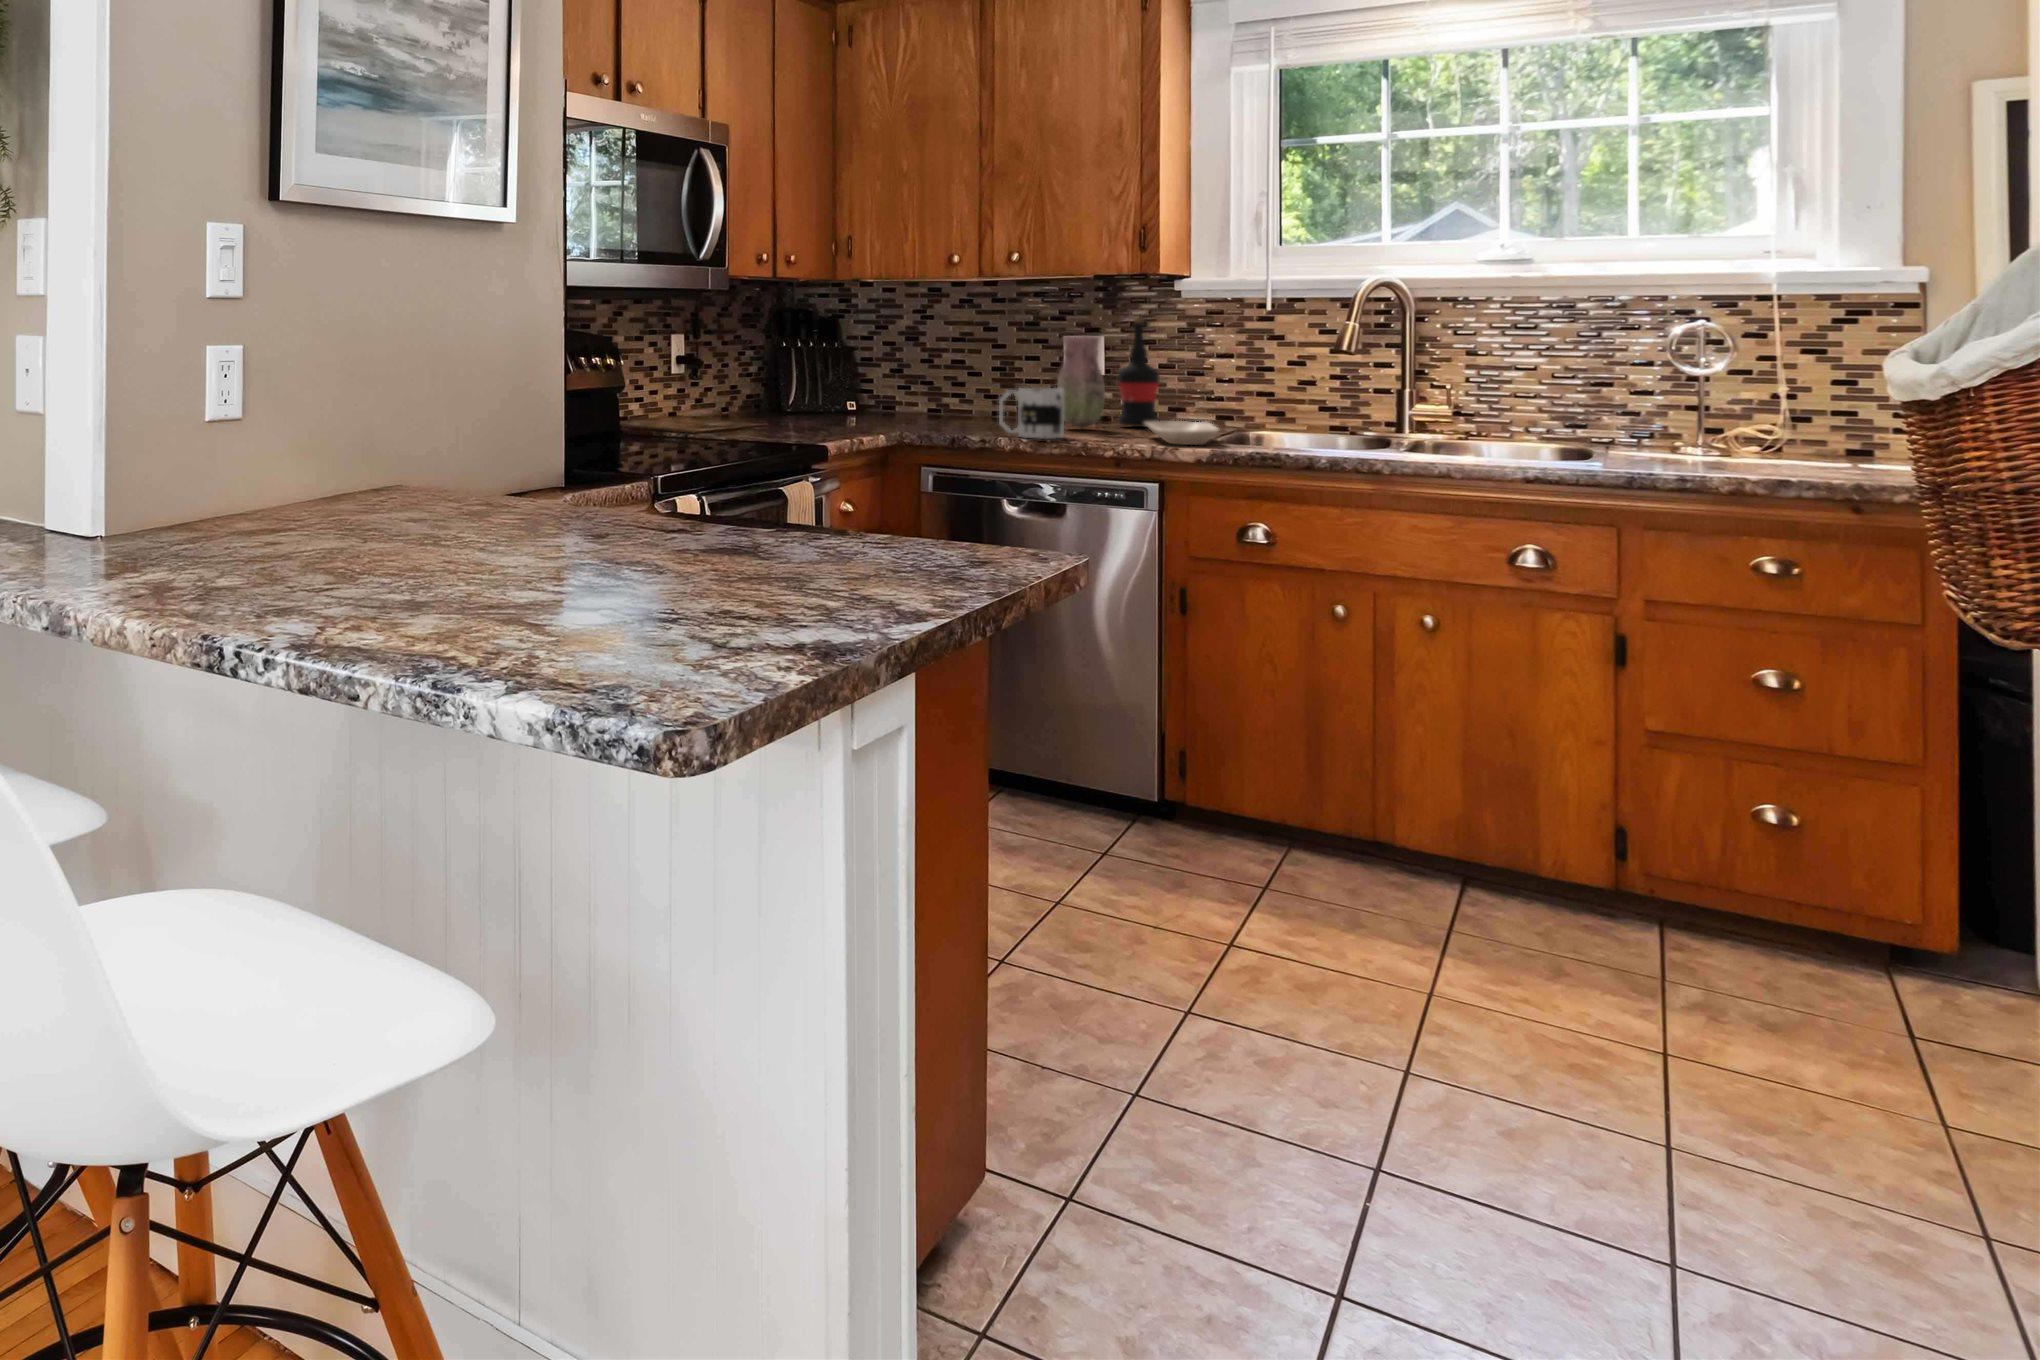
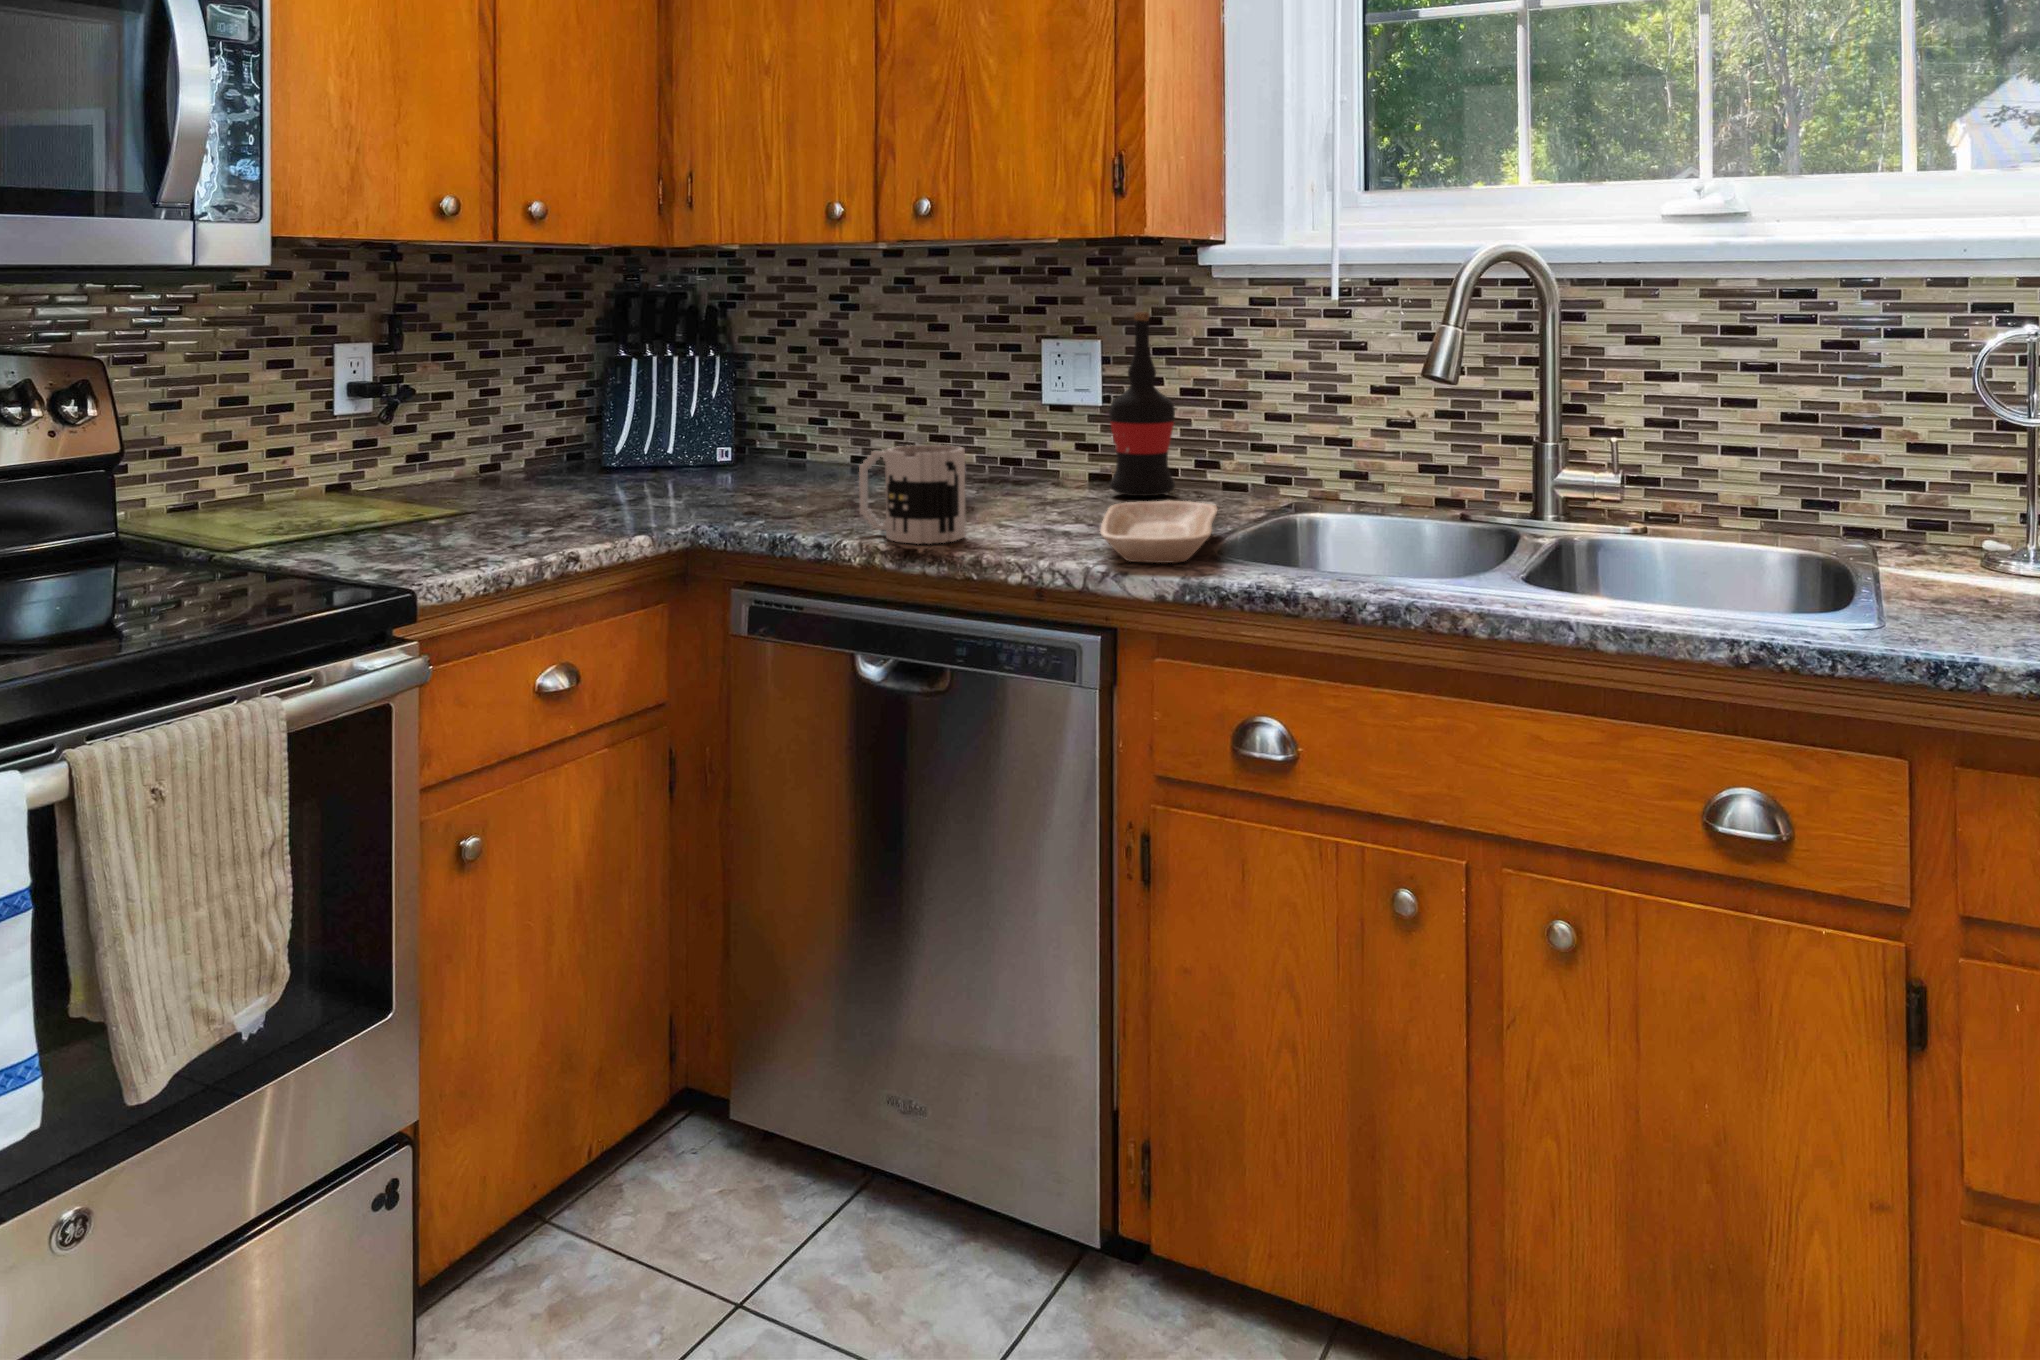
vase: present [1057,336,1105,429] -> none [1001,345,1076,505]

